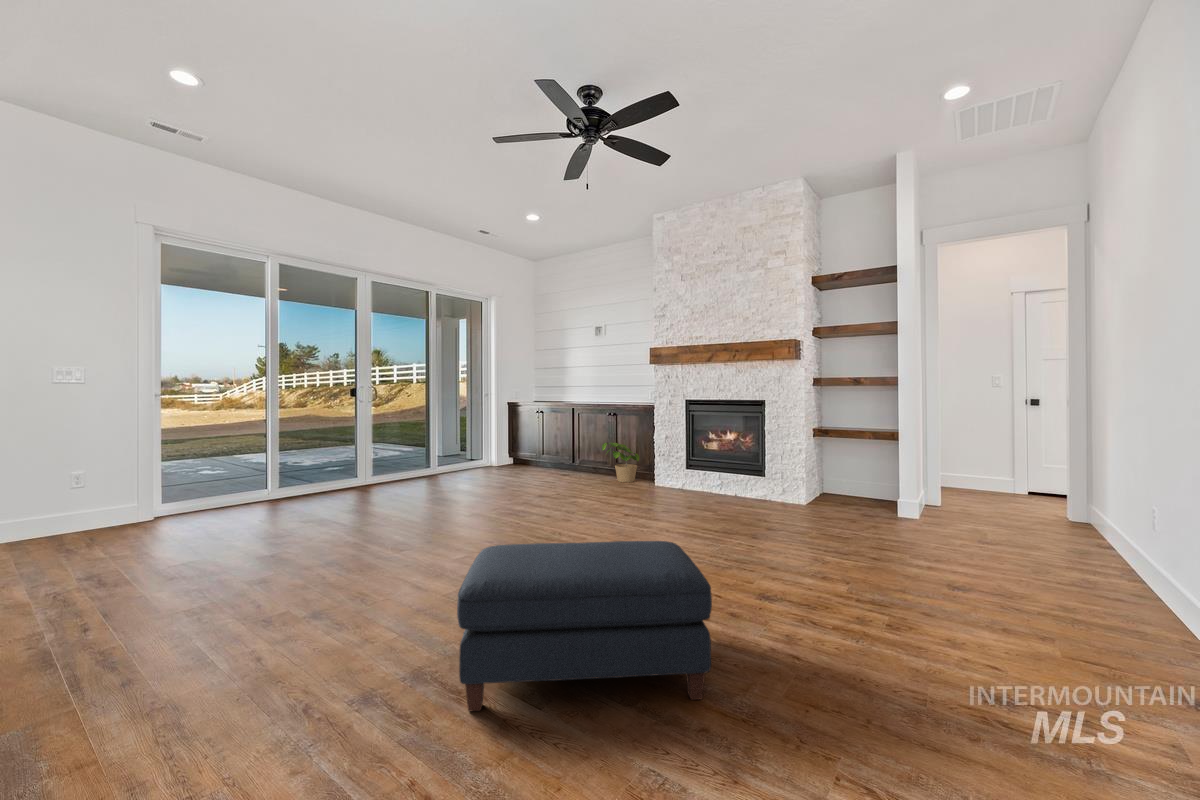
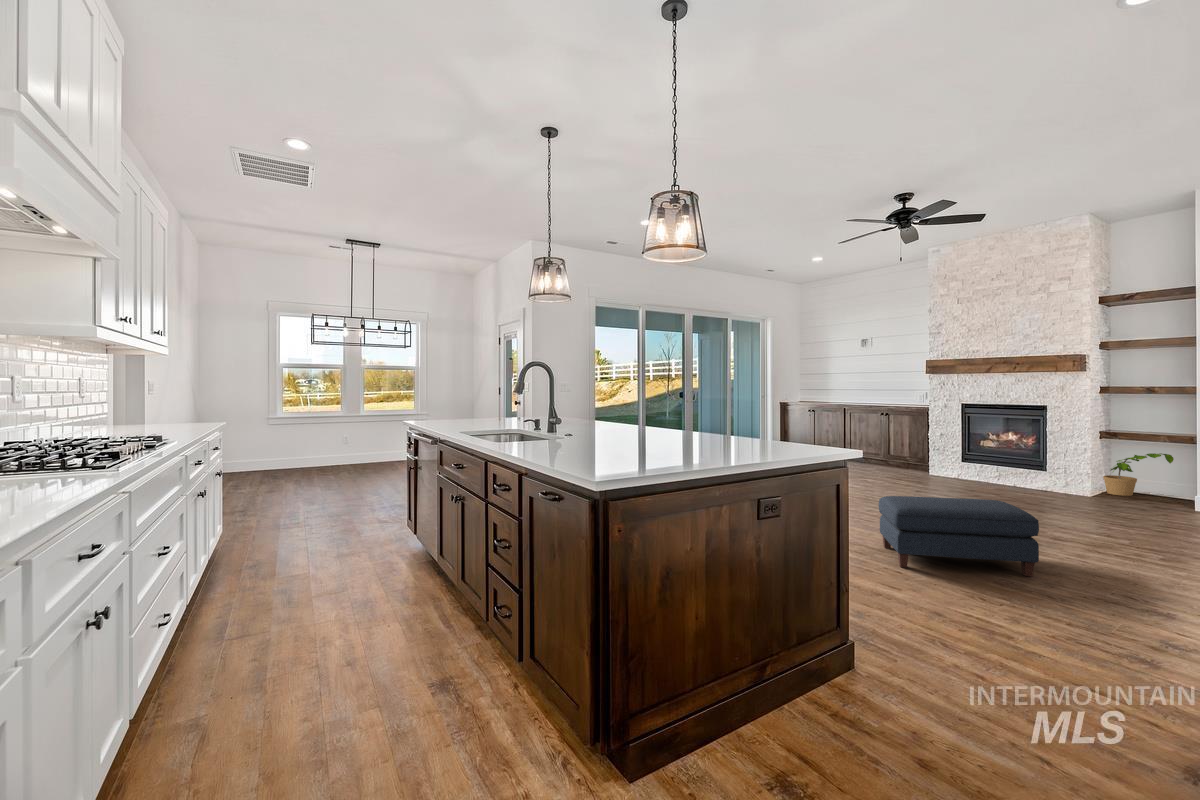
potted plant: present [602,442,639,482] -> present [1103,453,1174,496]

